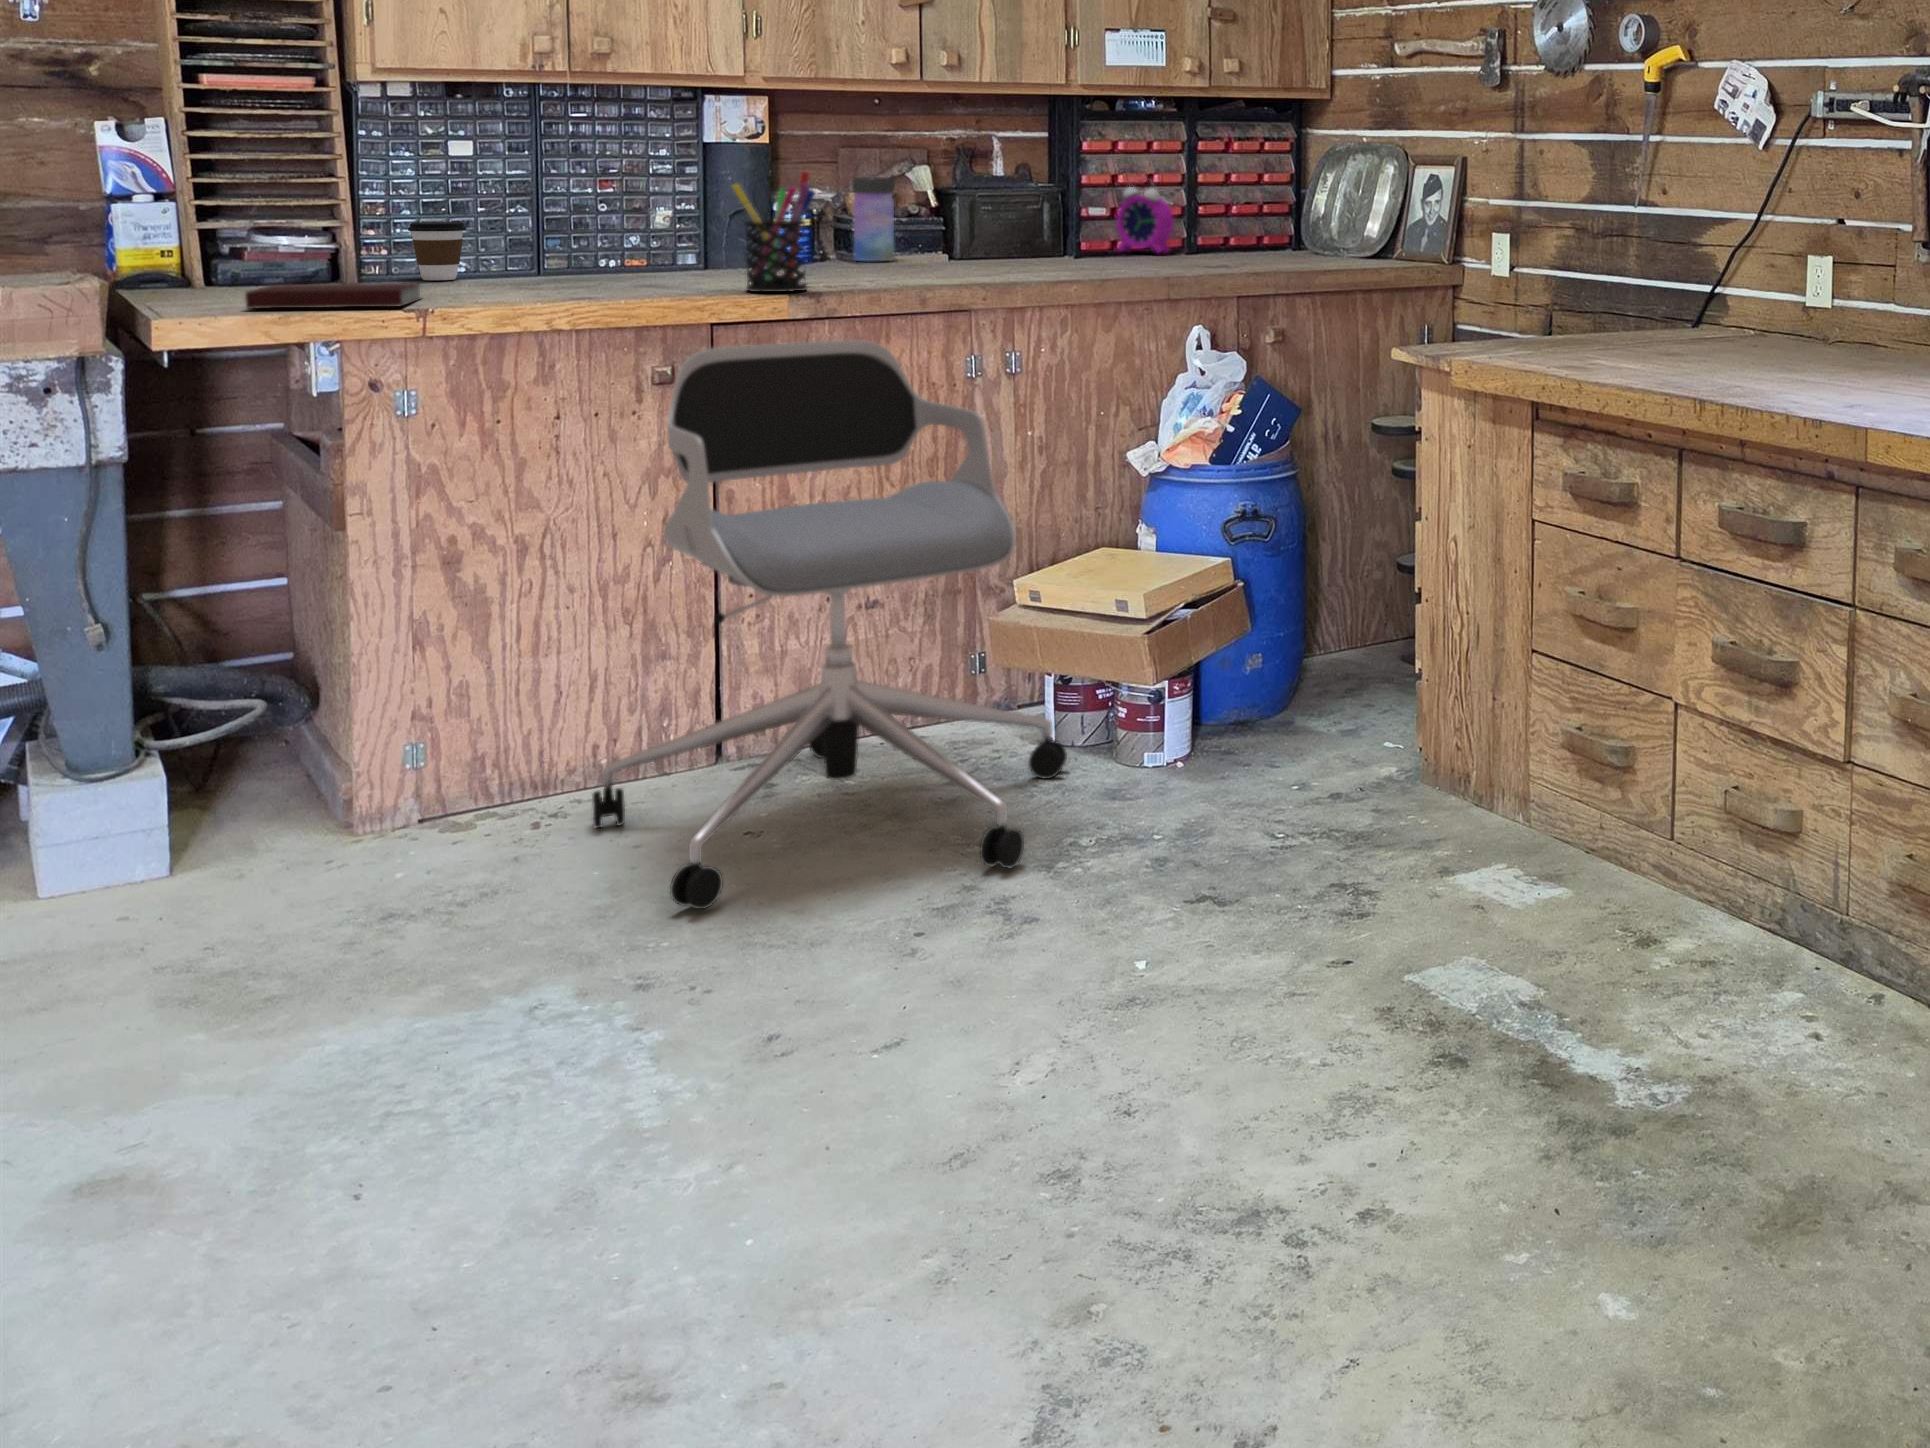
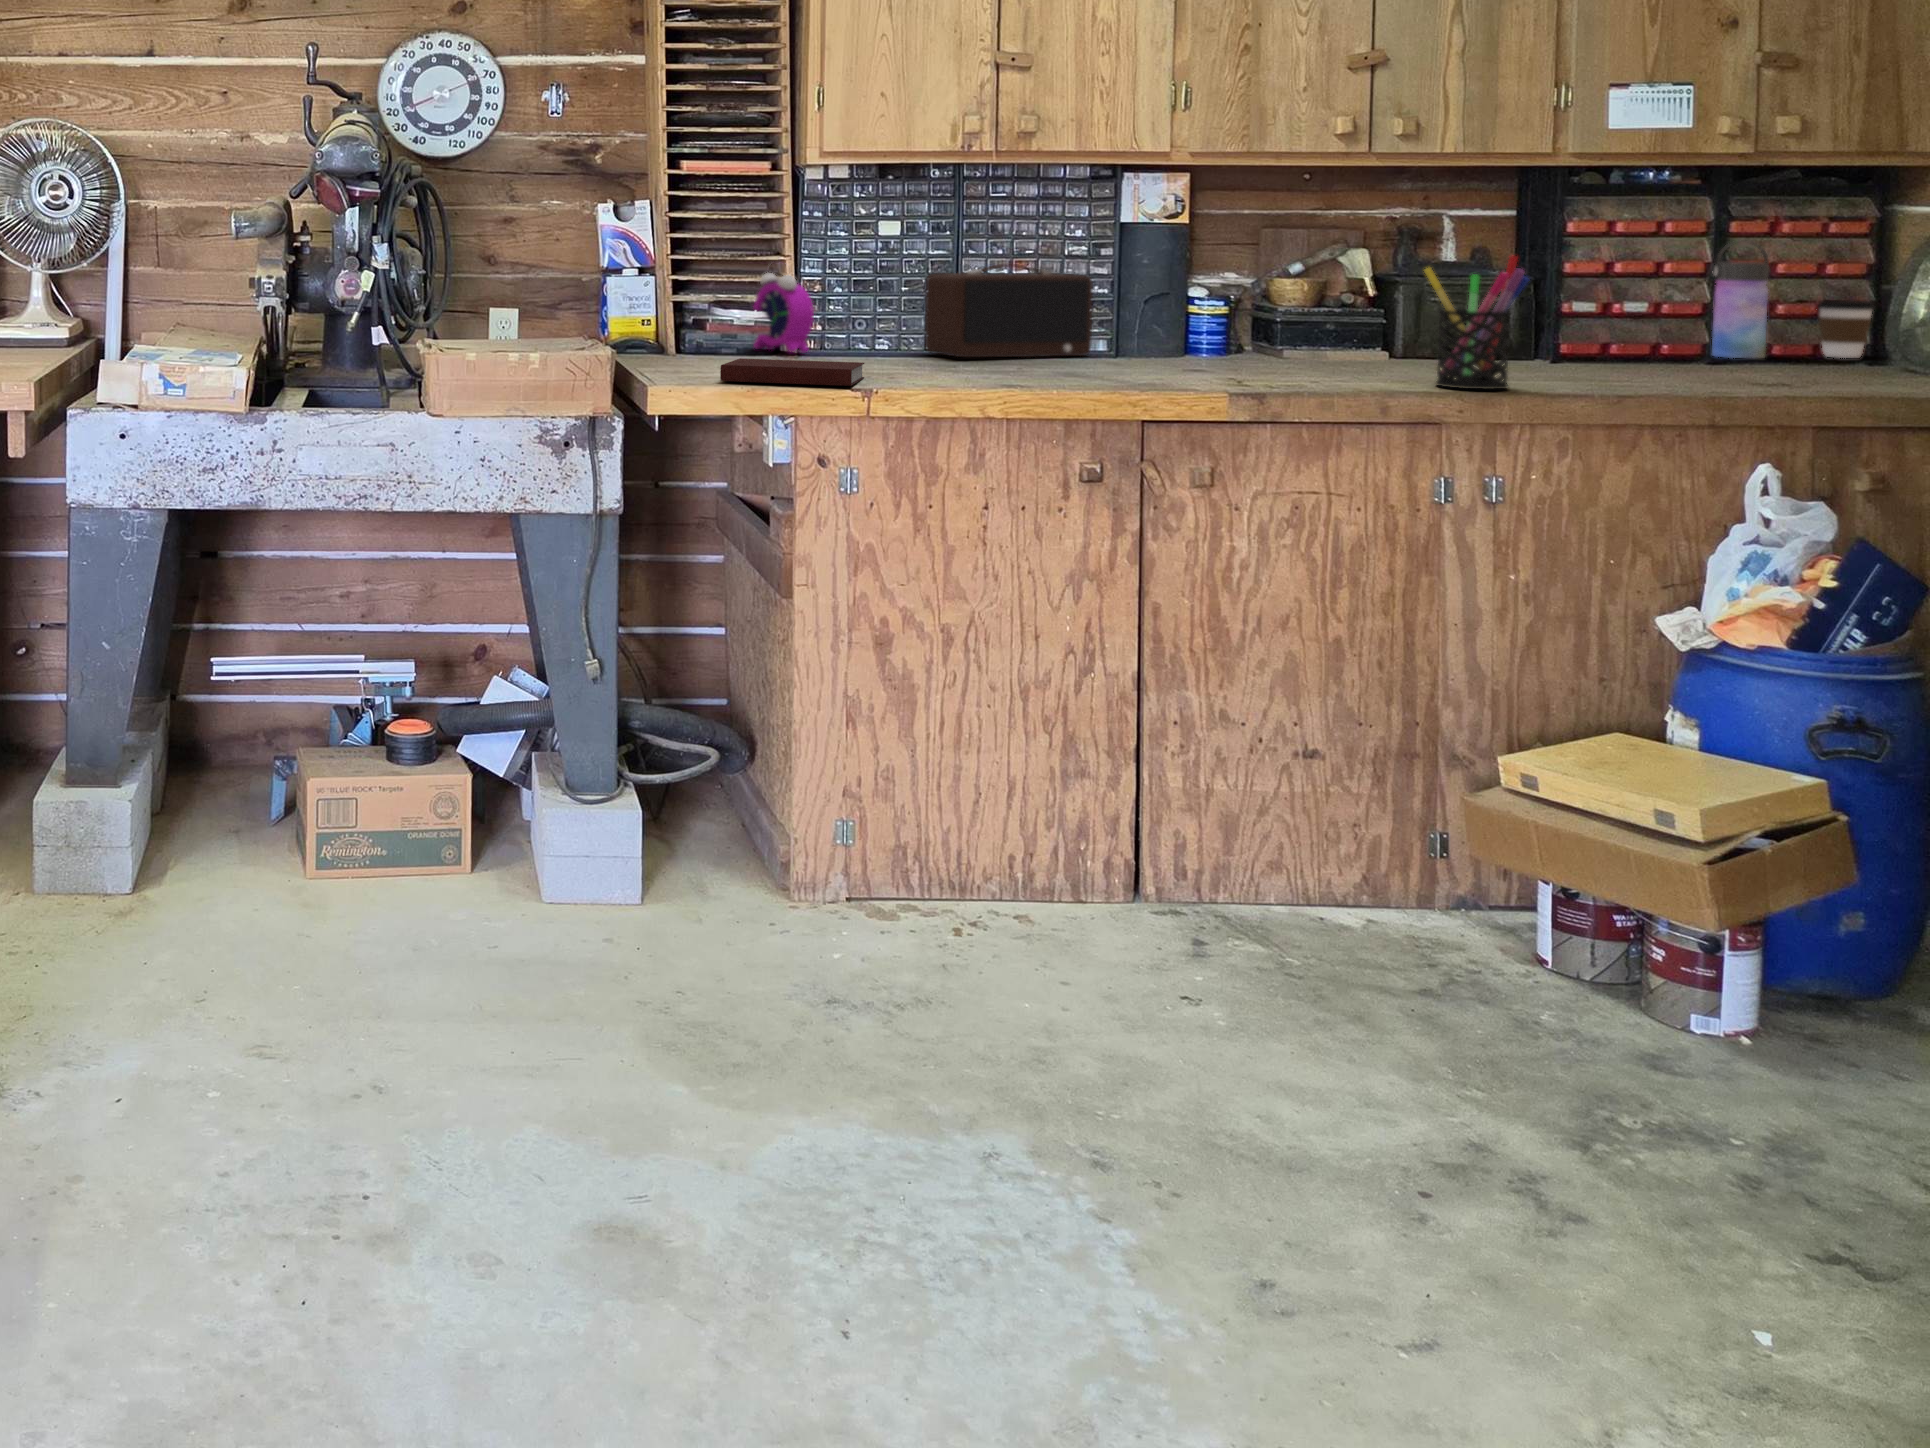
water bottle: present [851,158,895,261] -> present [1712,244,1771,358]
pen holder: present [733,172,815,292] -> present [1425,256,1529,389]
speaker: none [500,182,676,275] -> present [925,263,1093,357]
alarm clock: present [1117,187,1174,253] -> present [754,263,814,353]
coffee cup: present [408,222,466,280] -> present [1816,301,1875,358]
office chair: present [592,340,1067,909] -> none [1009,449,1576,1139]

